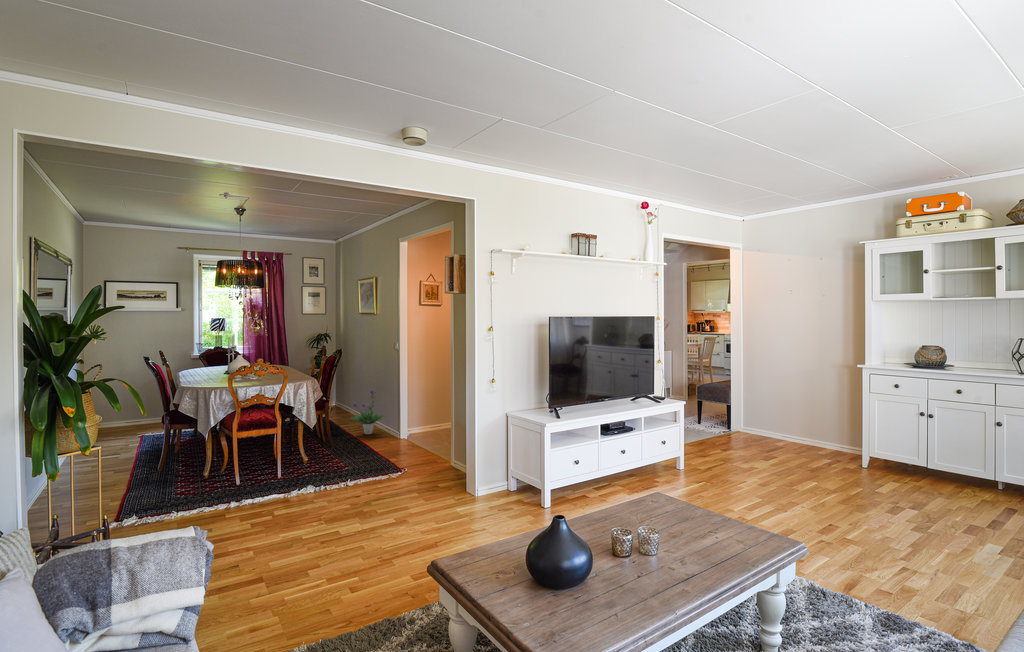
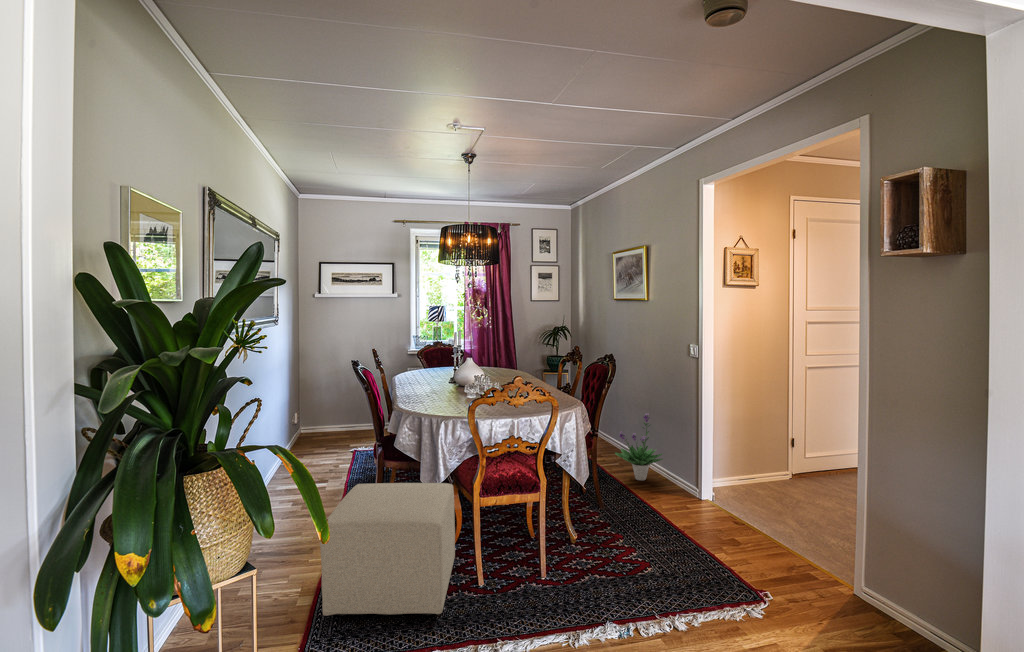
ottoman: none [125,428,221,503] -> present [320,483,455,616]

